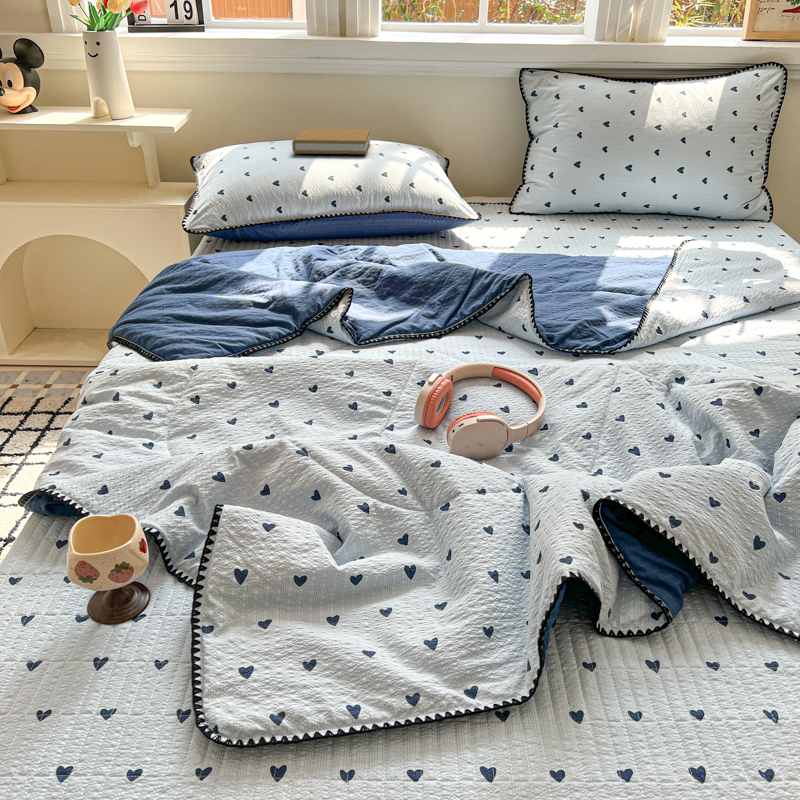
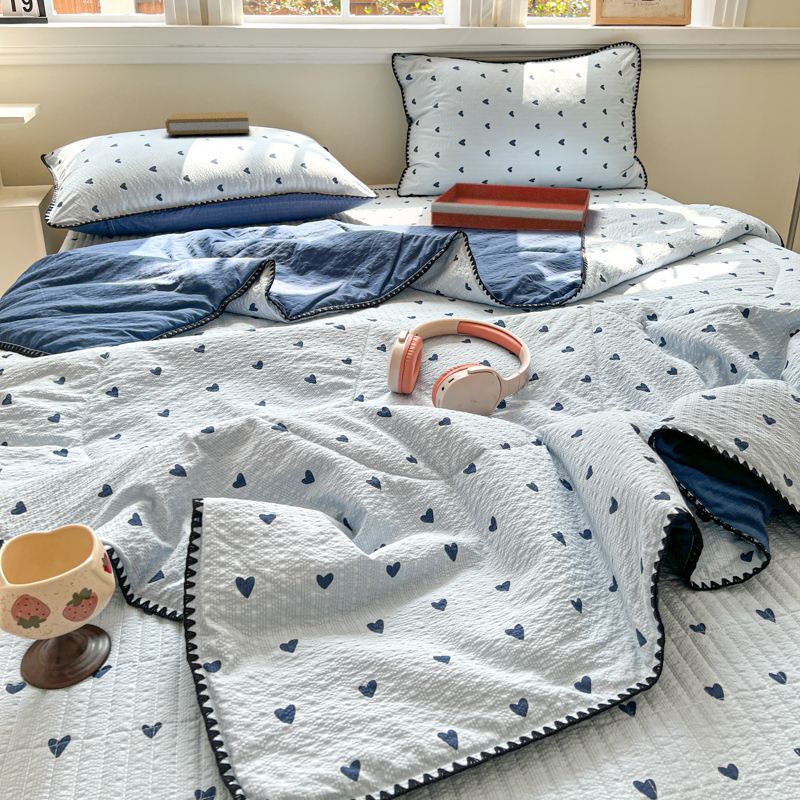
tray: none [521,209,691,278] -> present [431,183,590,231]

